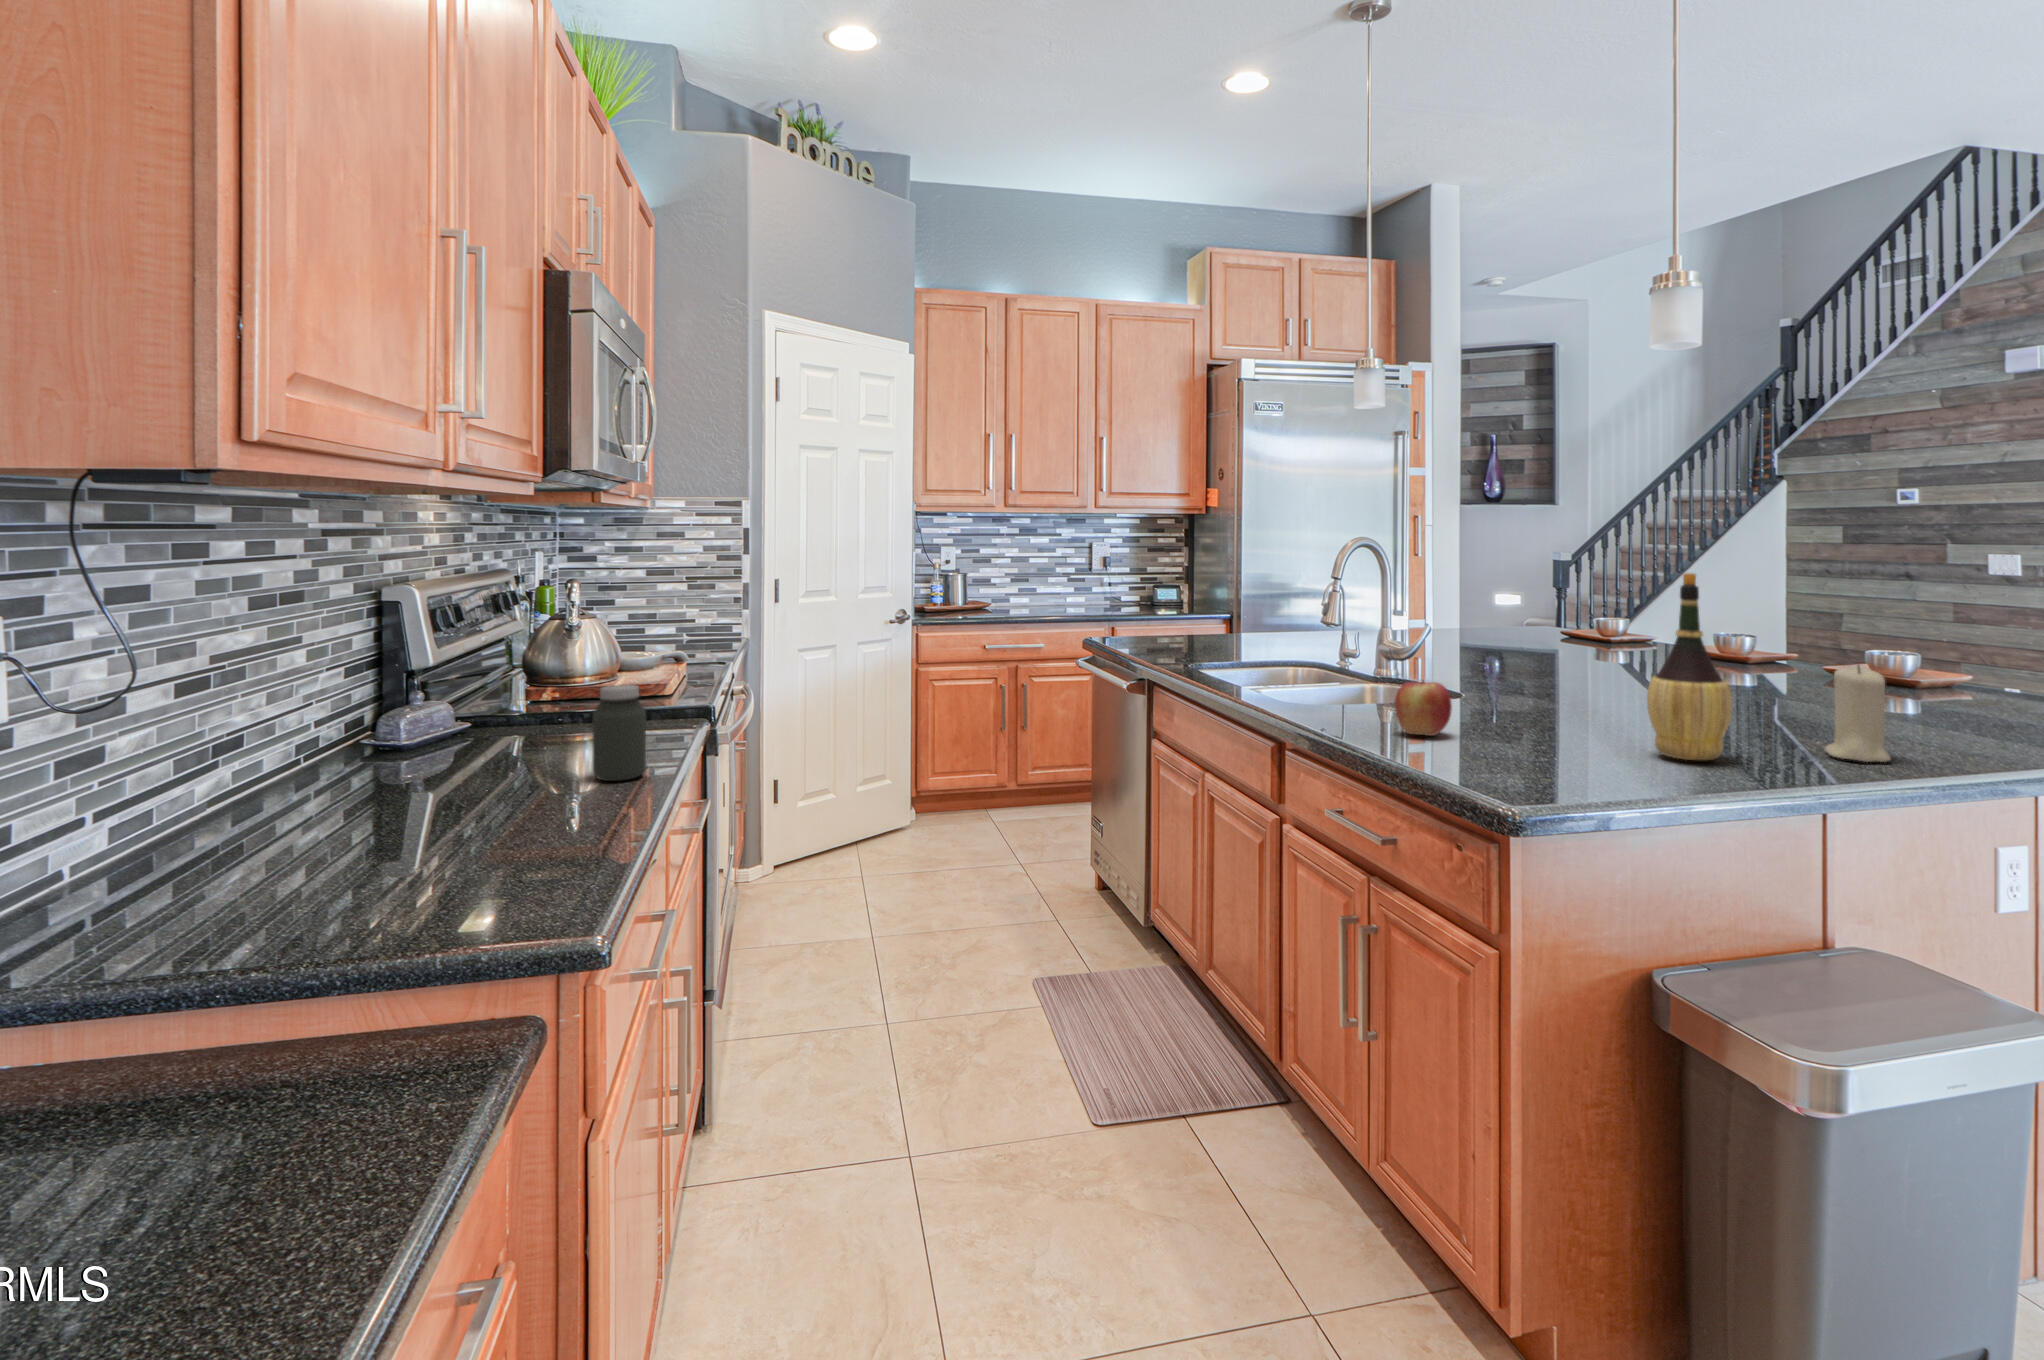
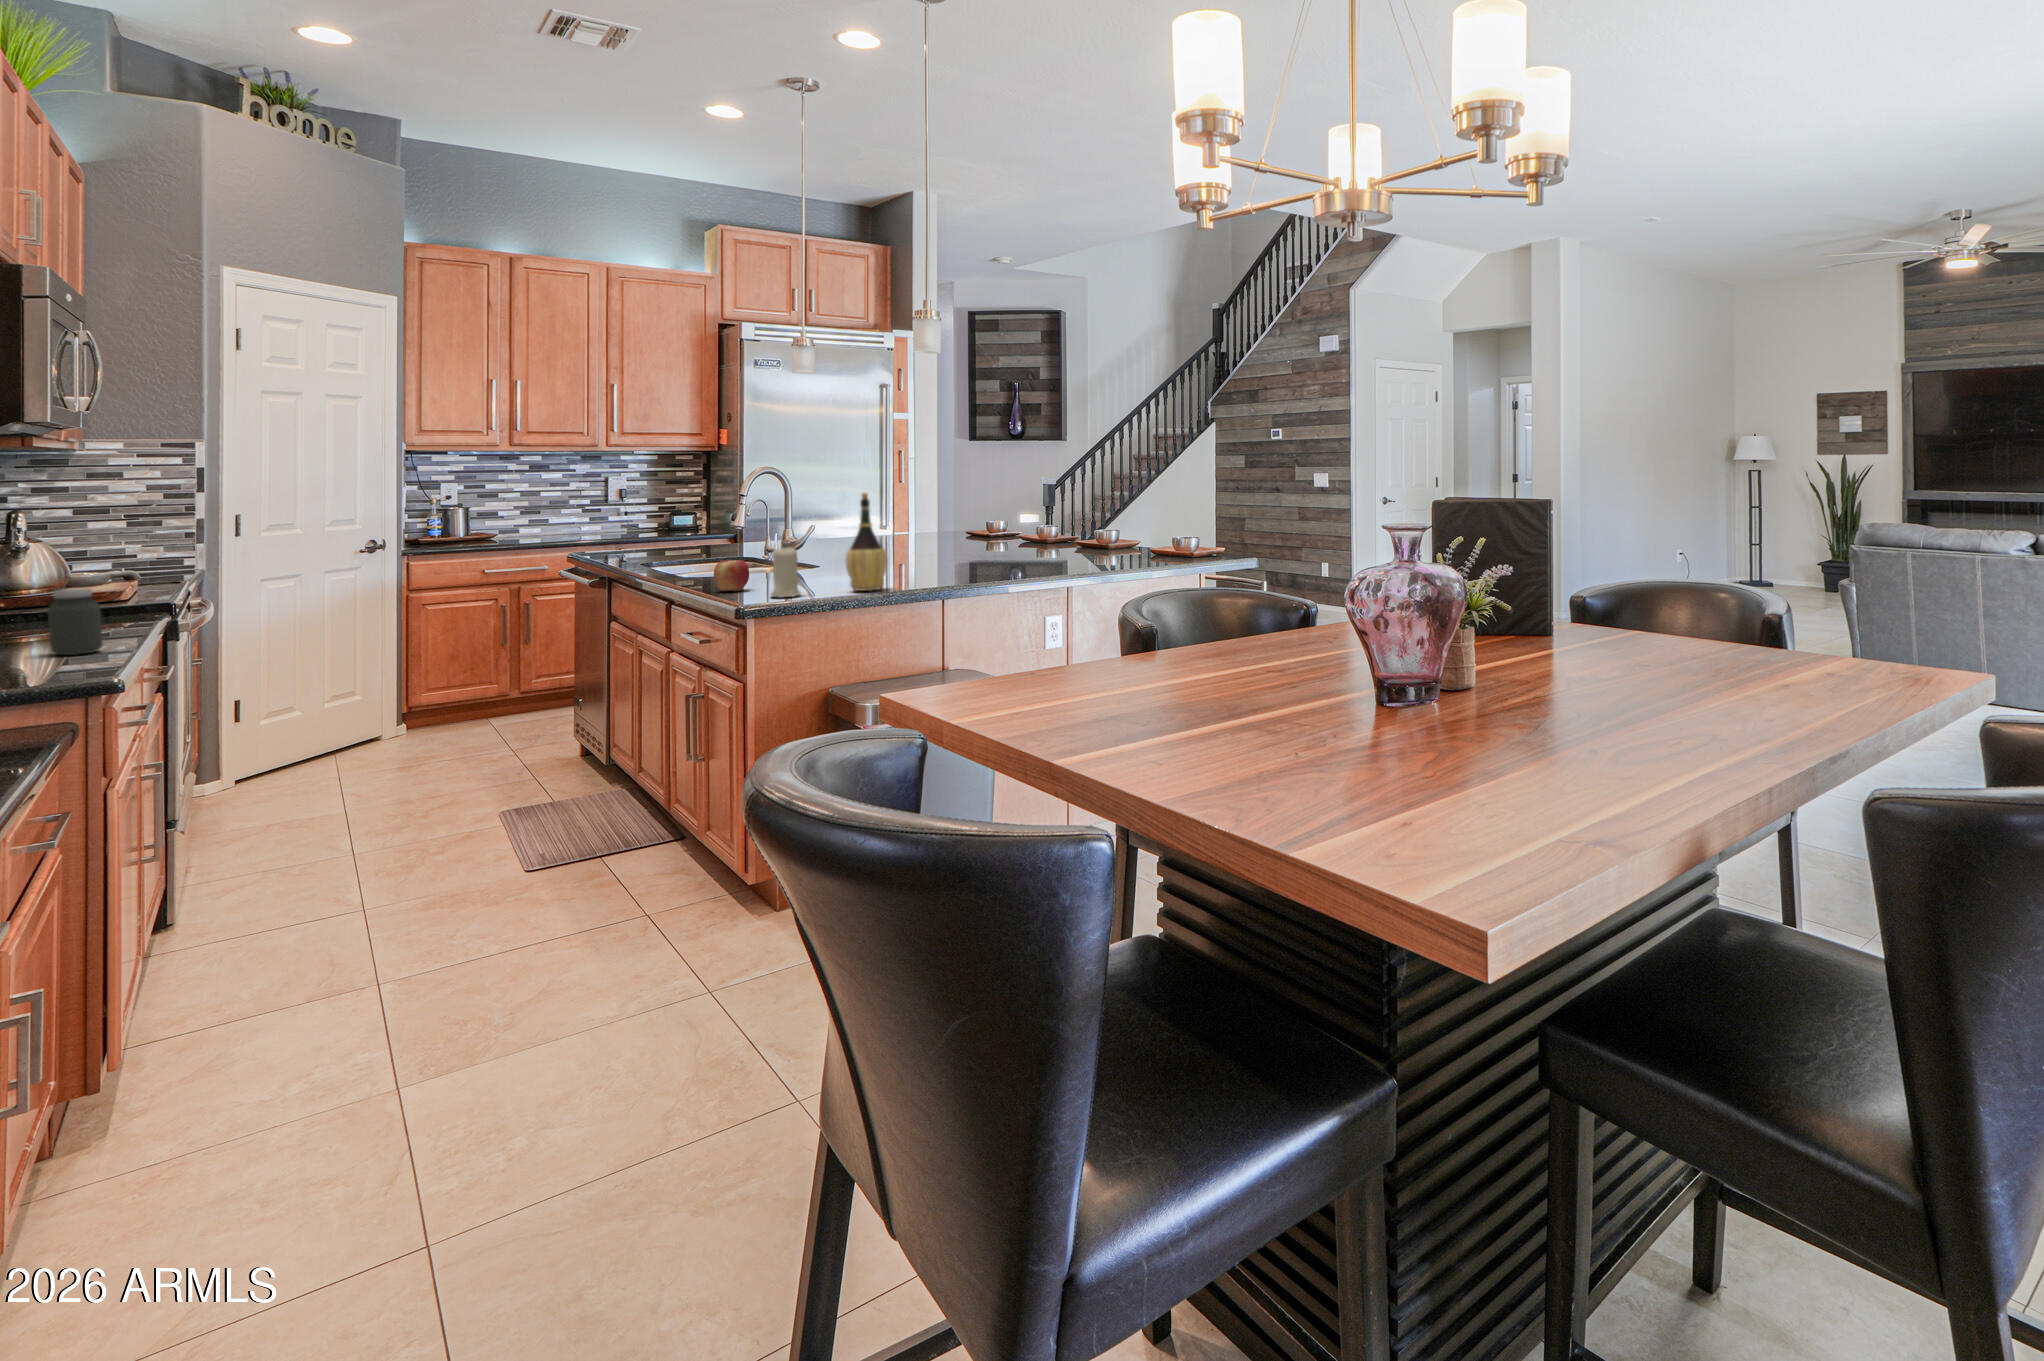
candle: present [1824,665,1891,762] -> present [770,547,801,598]

